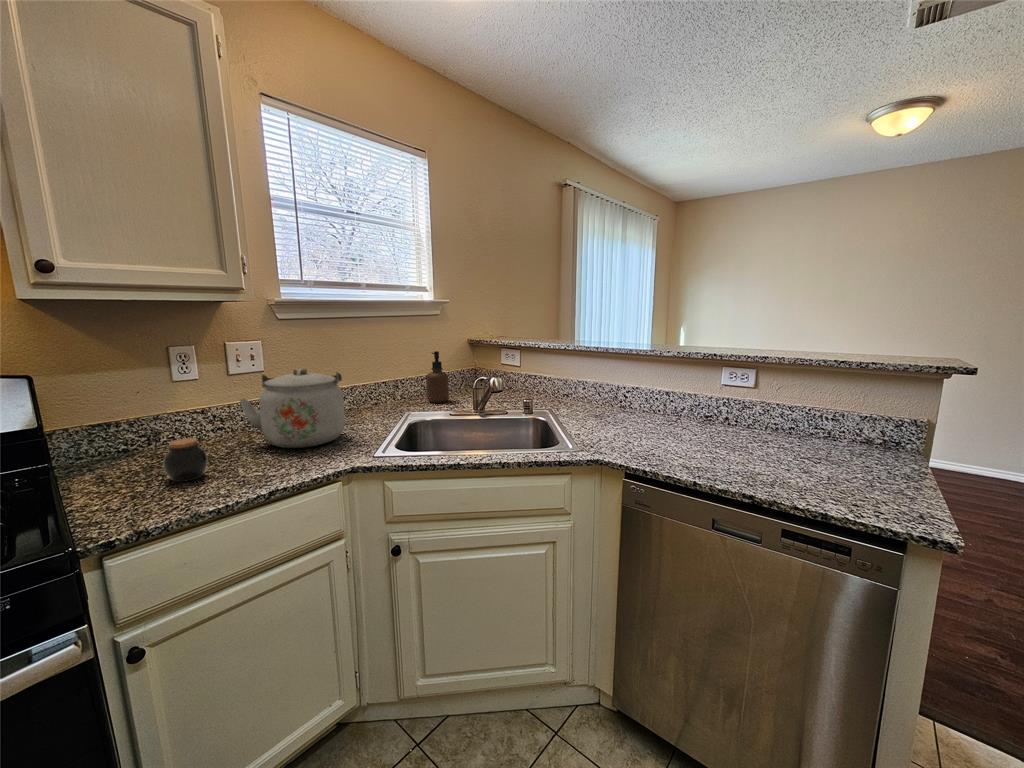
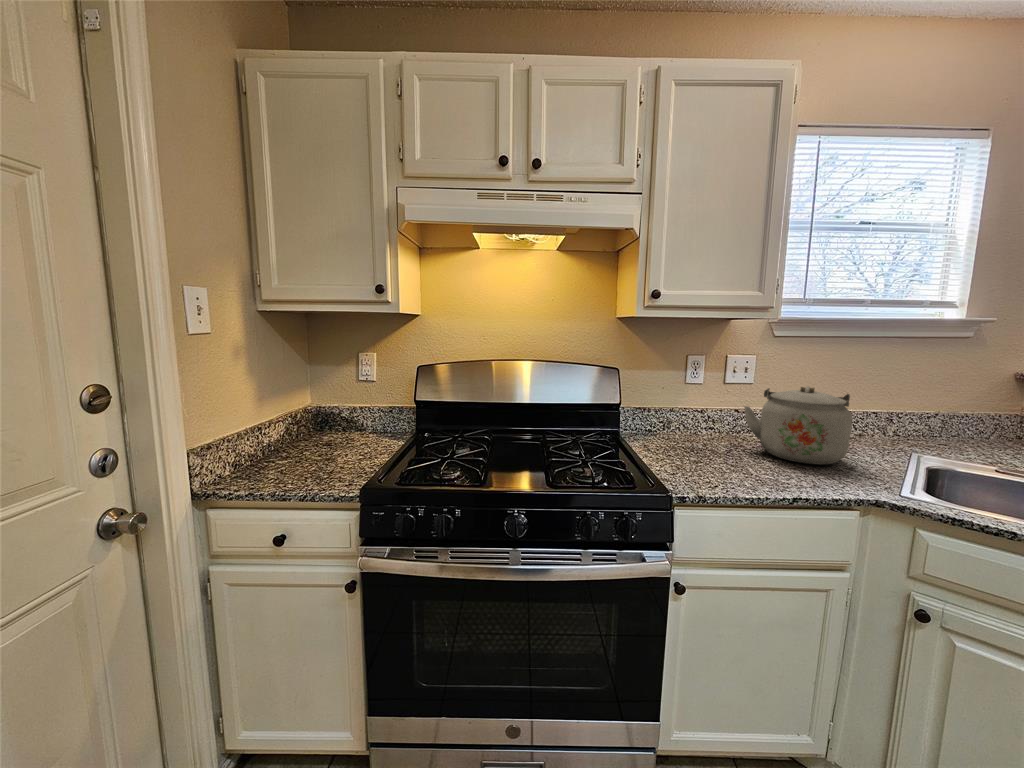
soap dispenser: present [426,351,449,403] -> none [936,383,980,448]
jar: present [163,438,208,482] -> none [697,432,729,467]

